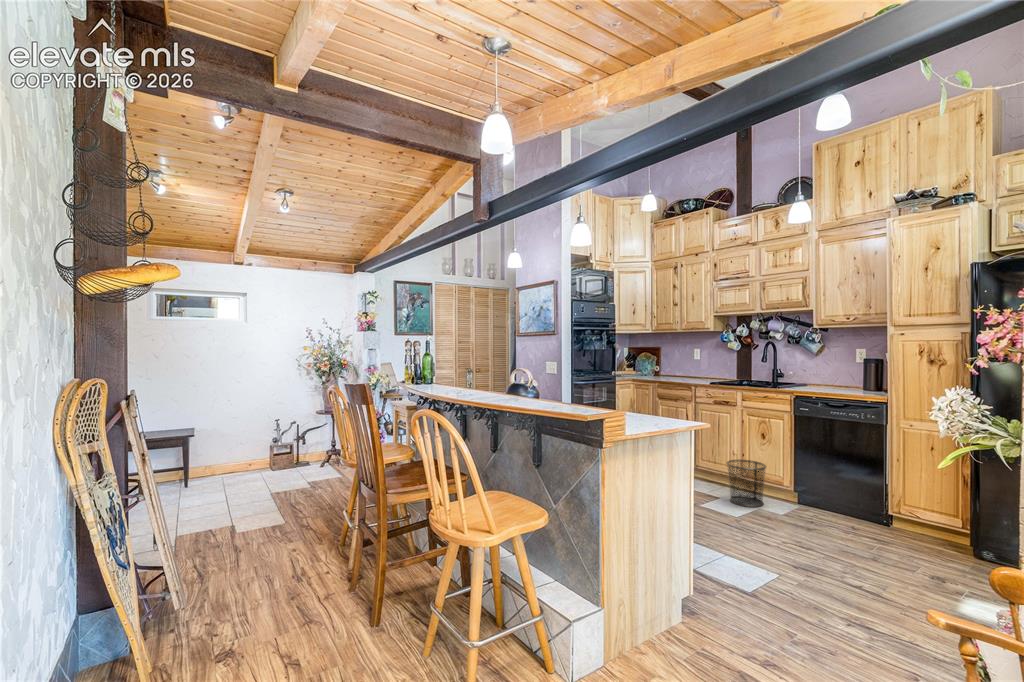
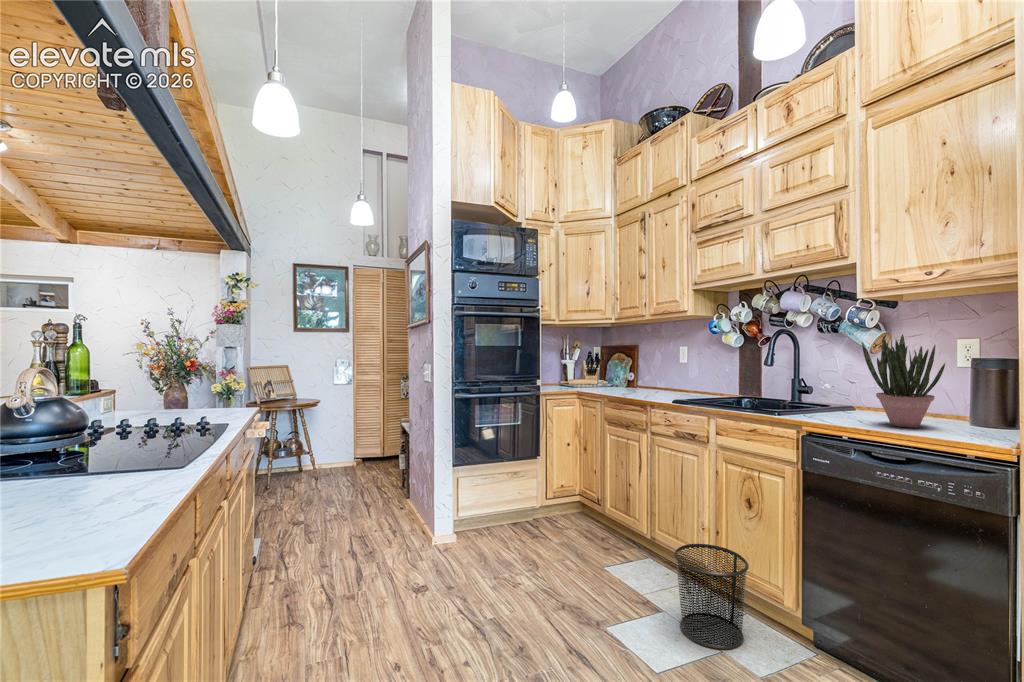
potted plant: none [820,348,856,391] -> present [862,335,945,428]

